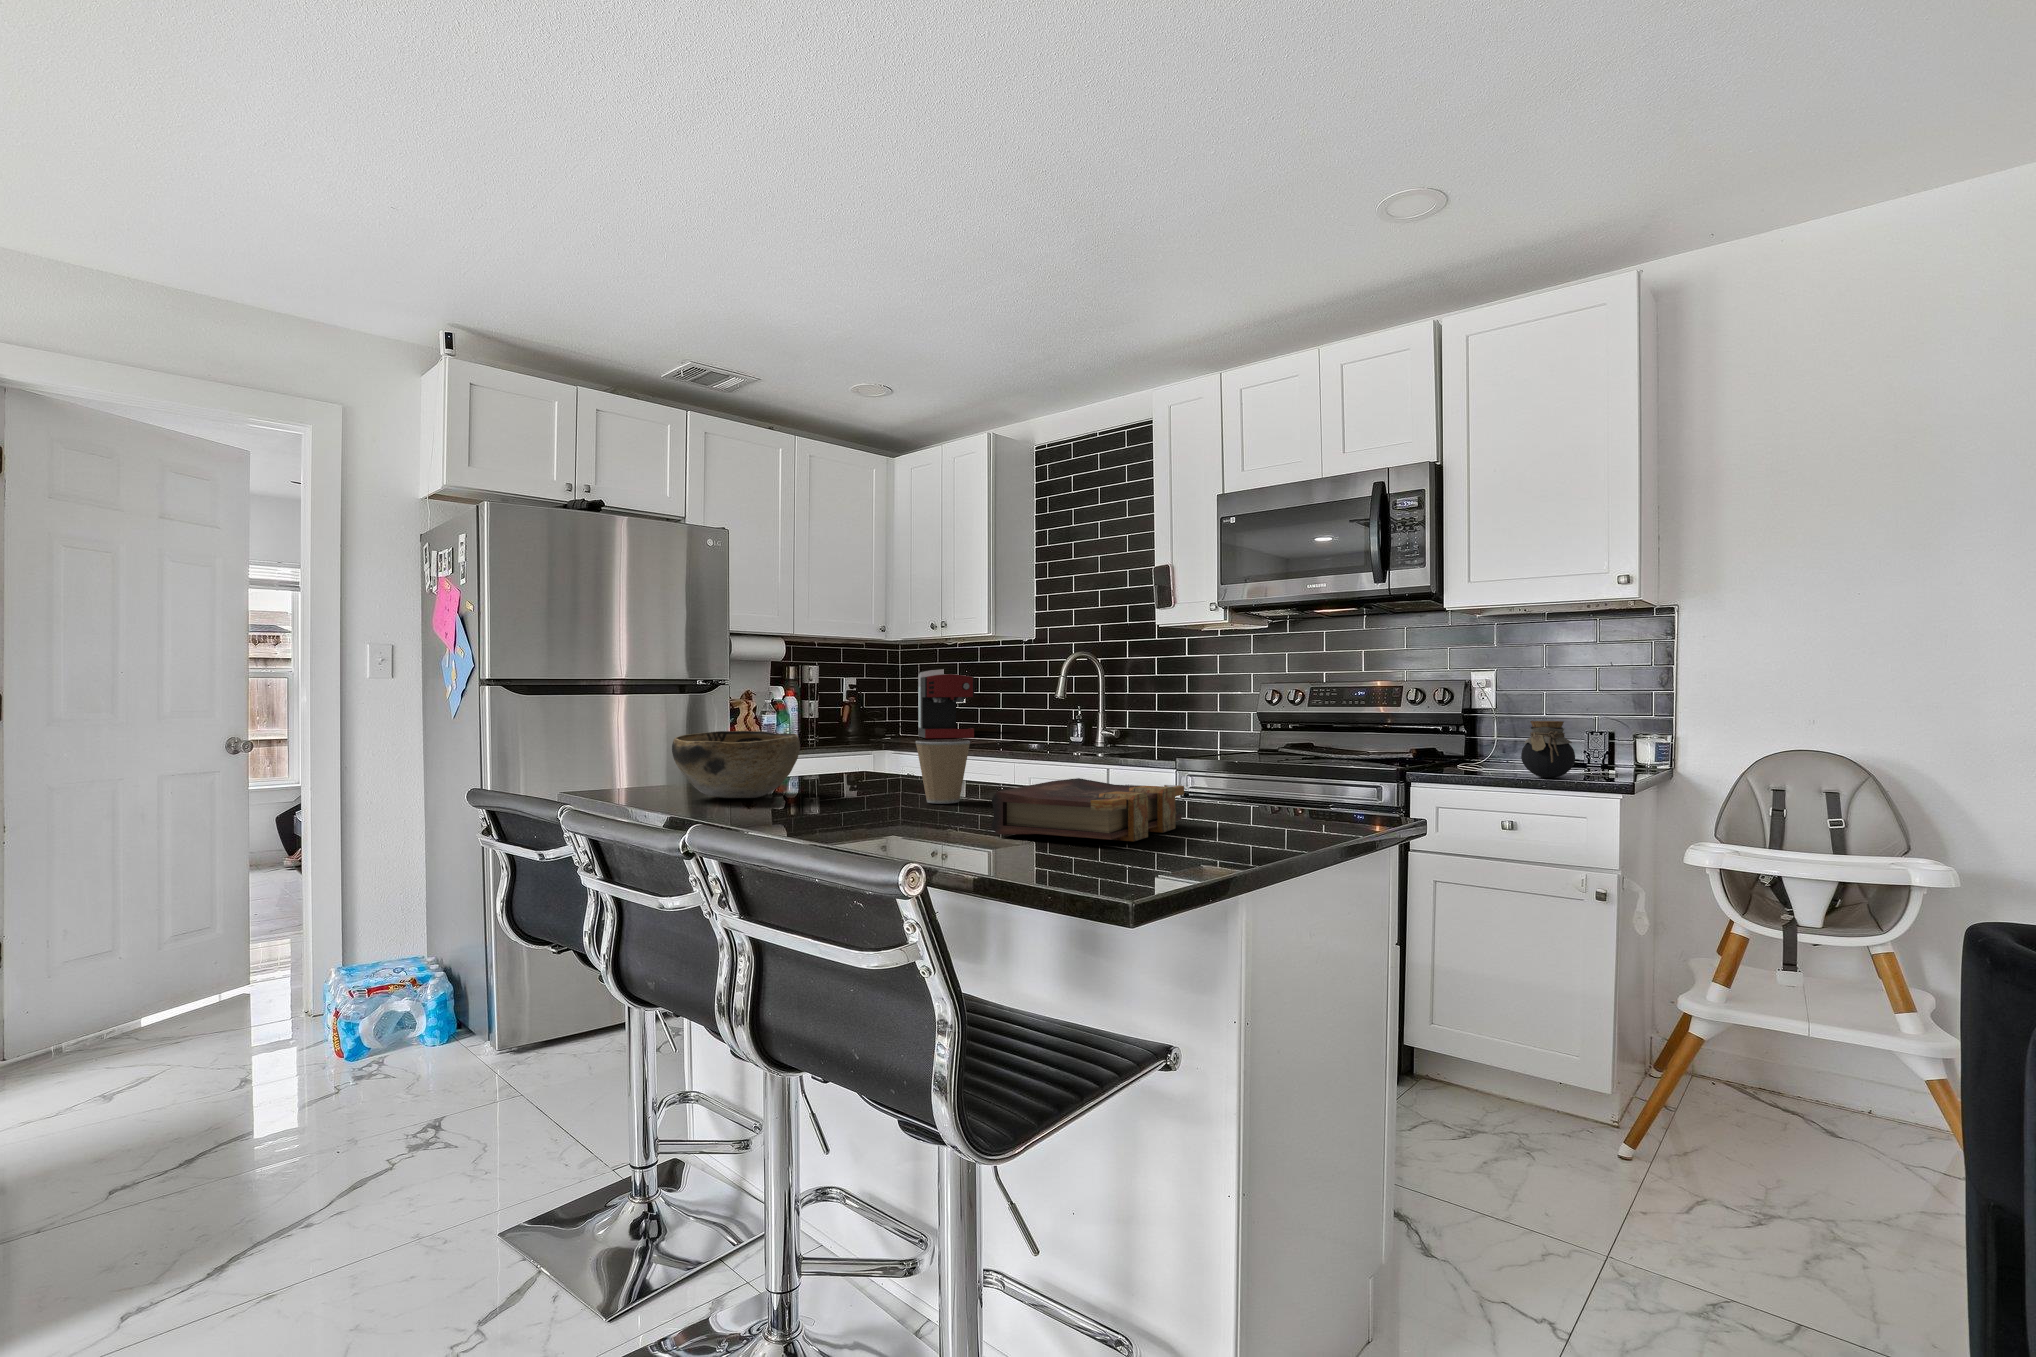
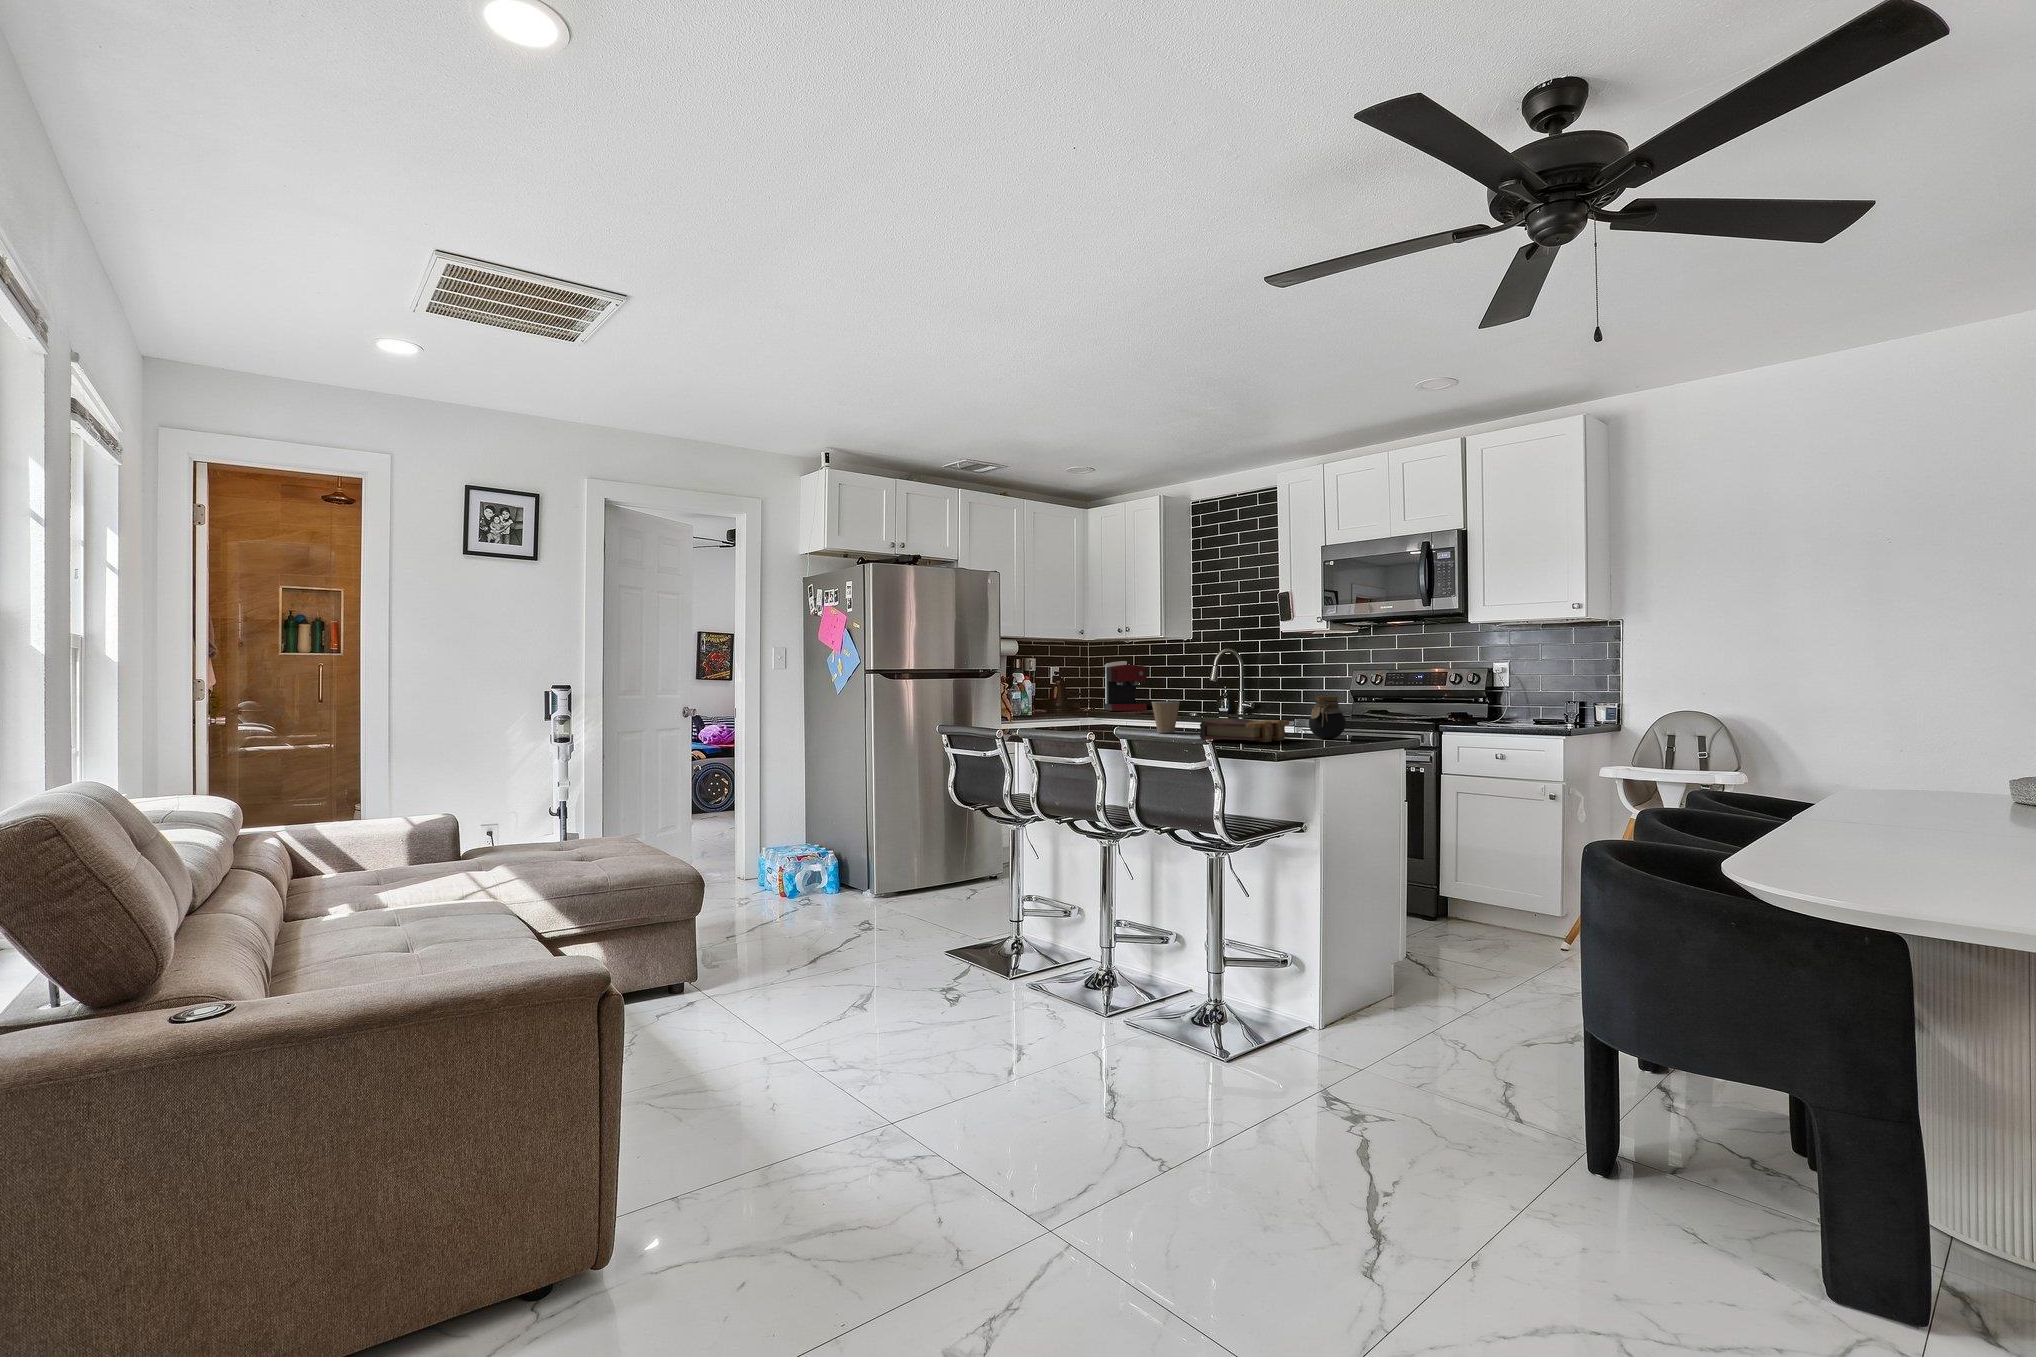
jar: present [1521,721,1575,778] -> present [1309,697,1346,739]
decorative bowl: present [672,731,800,798] -> none [1028,698,1090,730]

